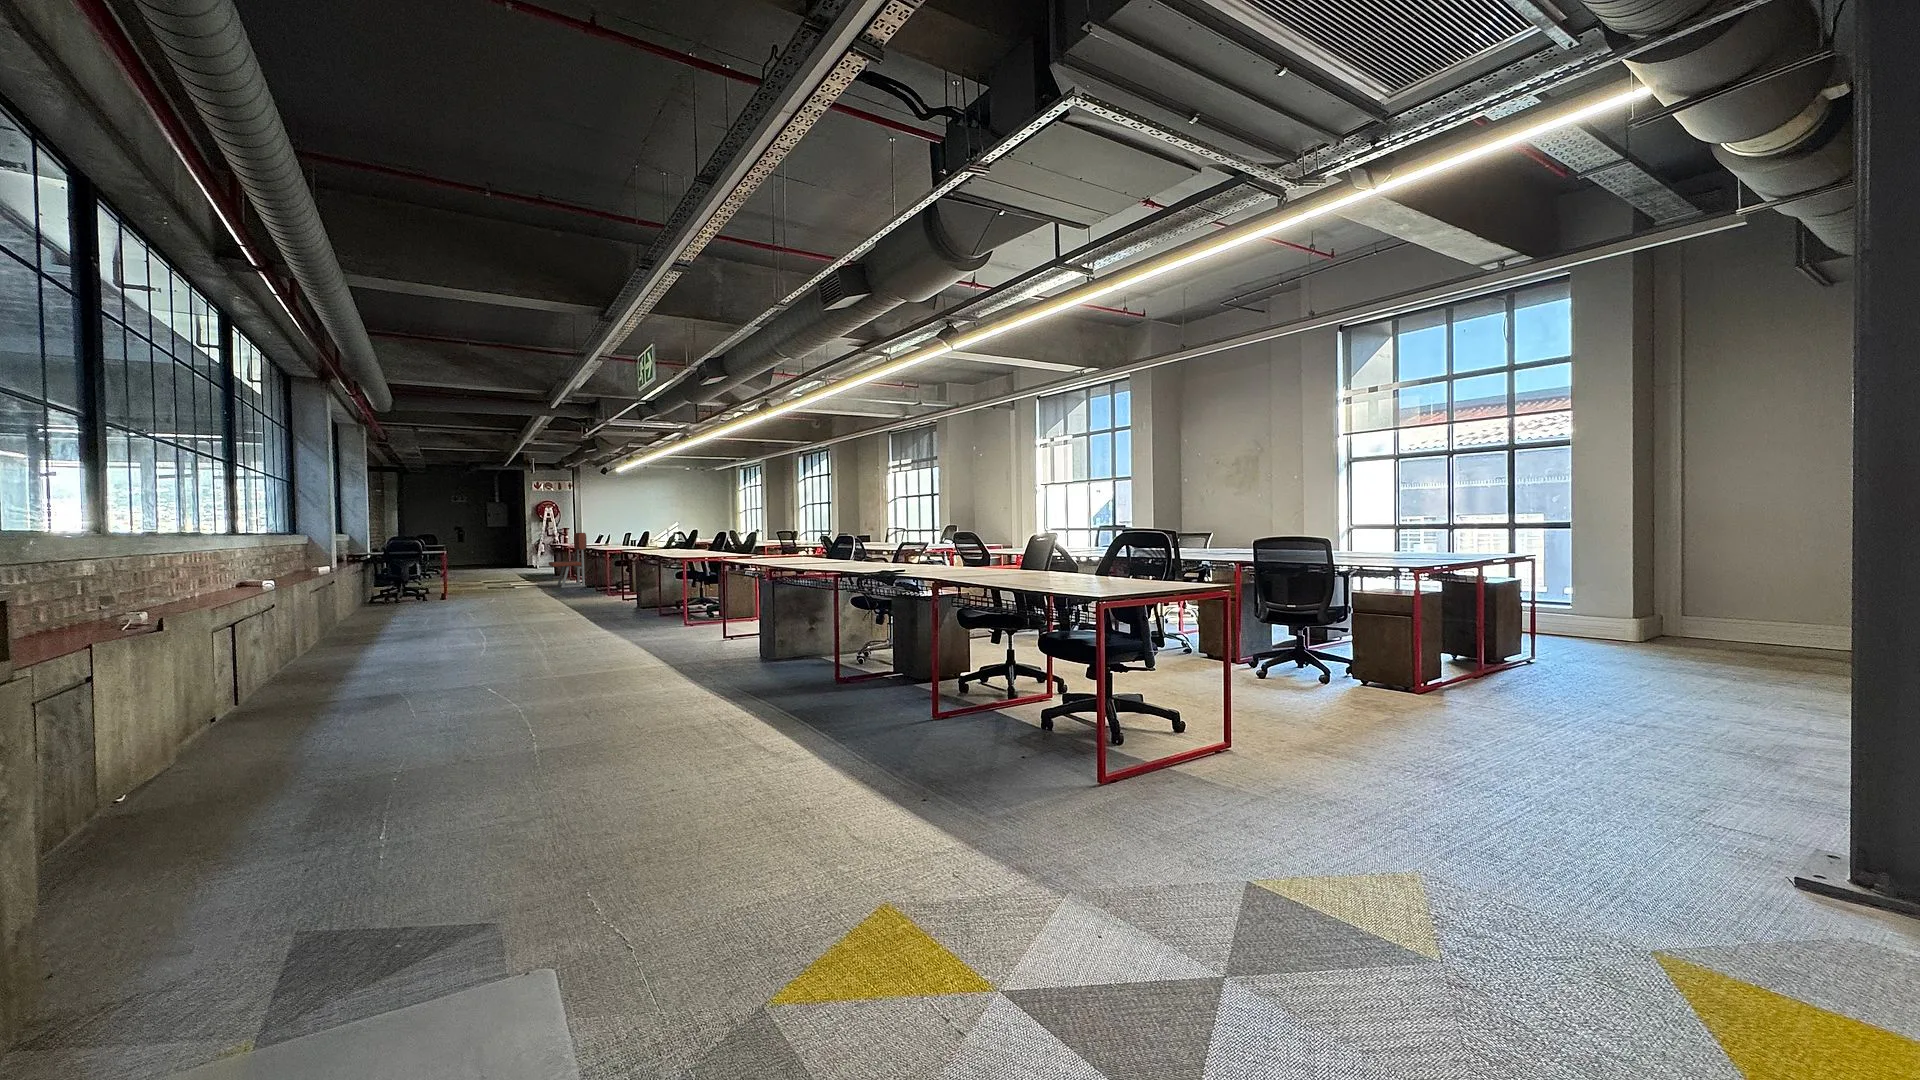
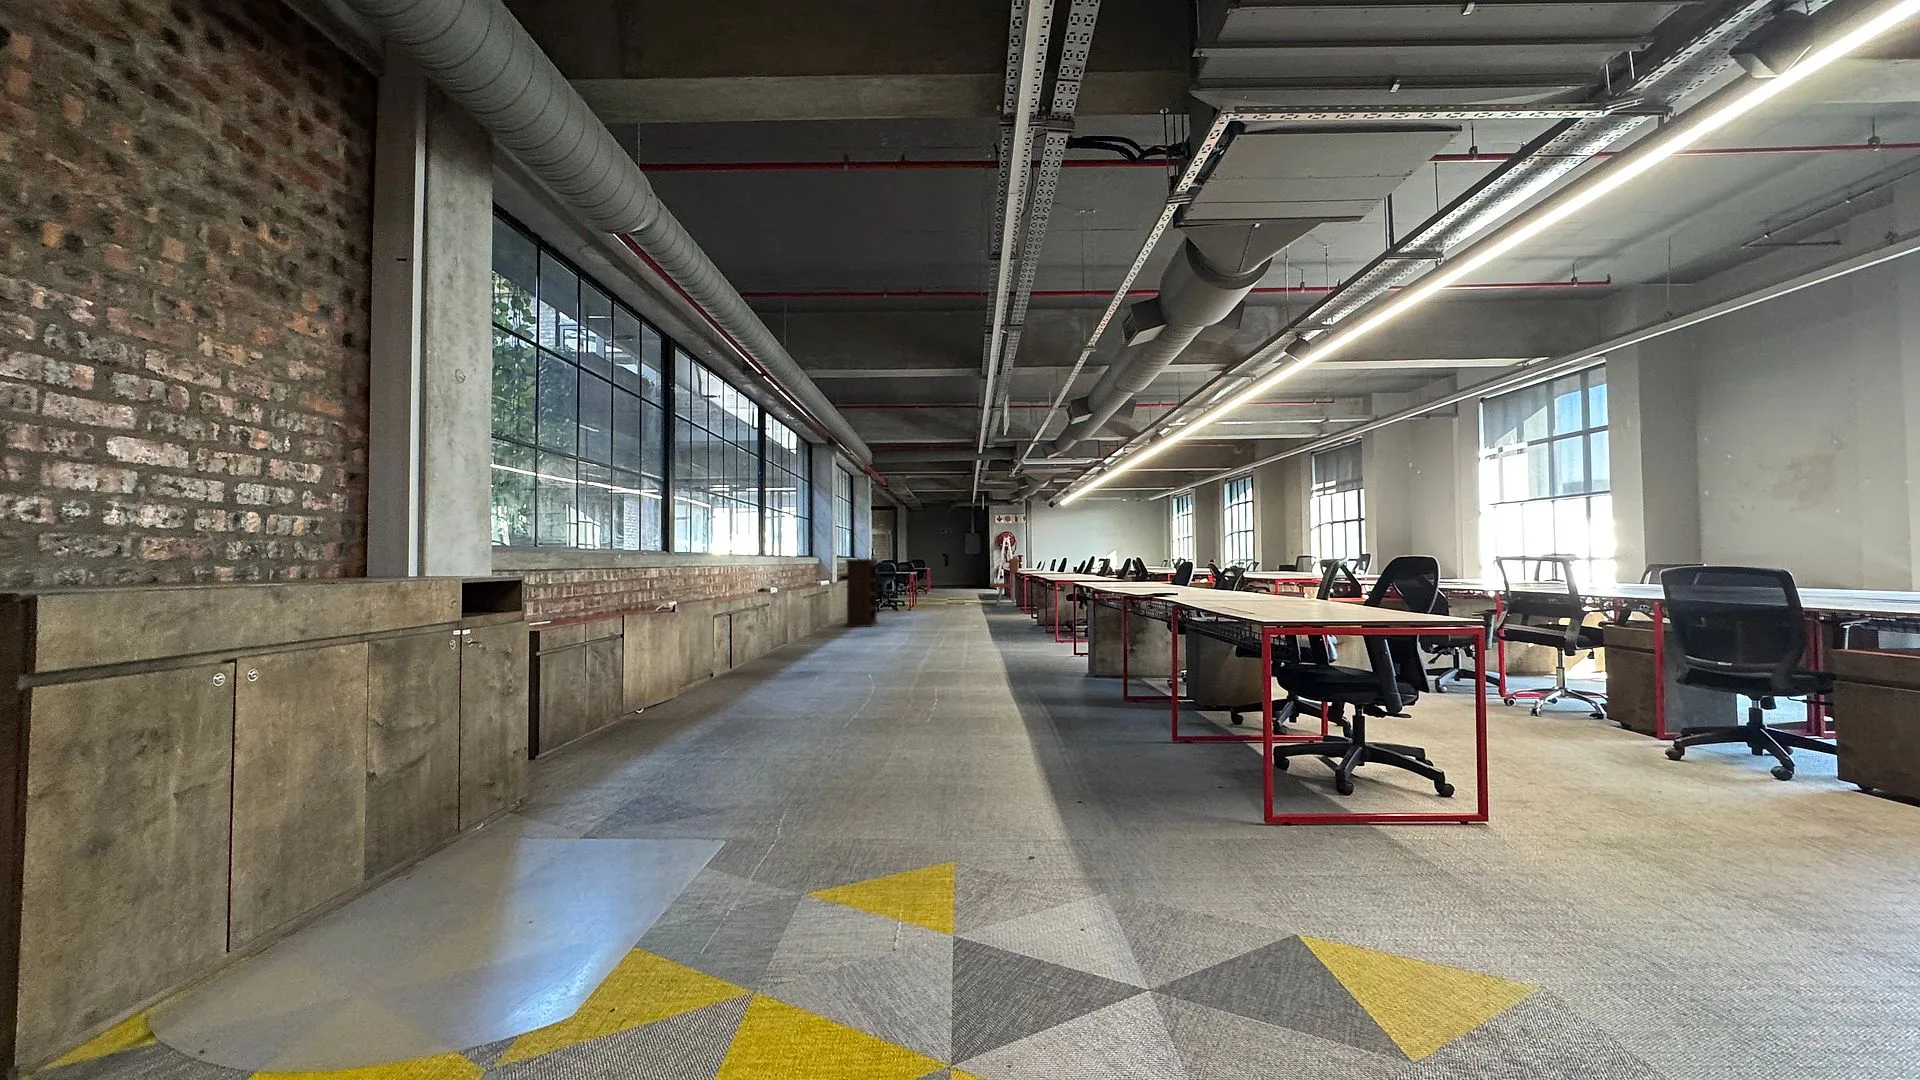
bookshelf: none [362,536,412,627] -> present [846,559,877,627]

